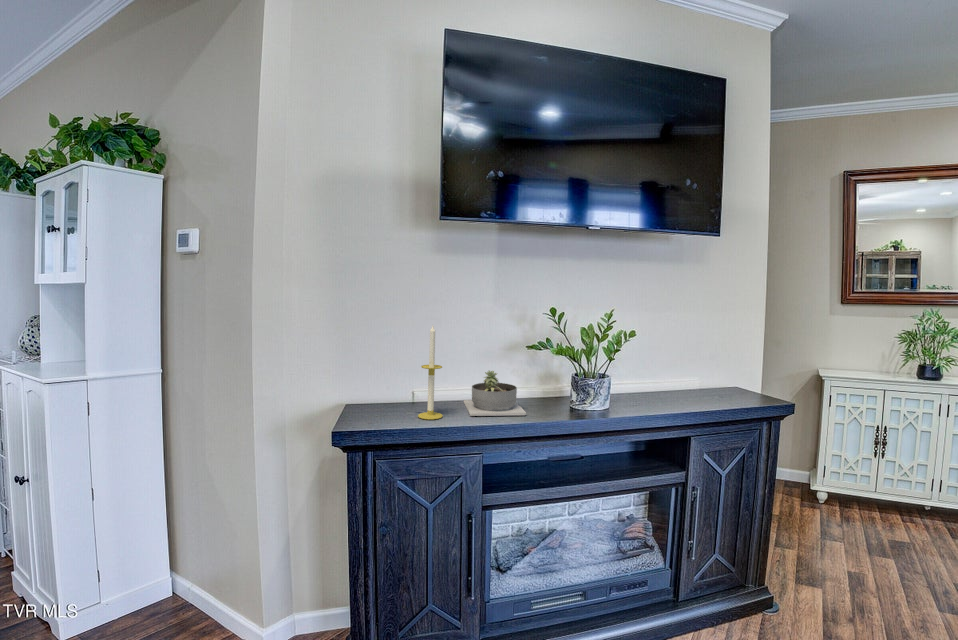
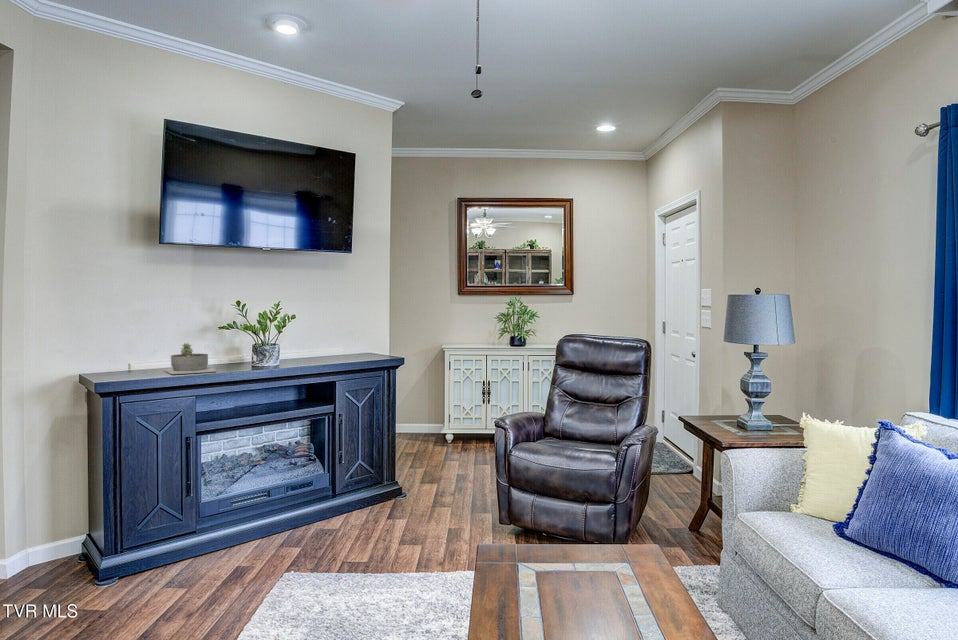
candle: present [418,326,443,419] -> none [128,308,149,378]

